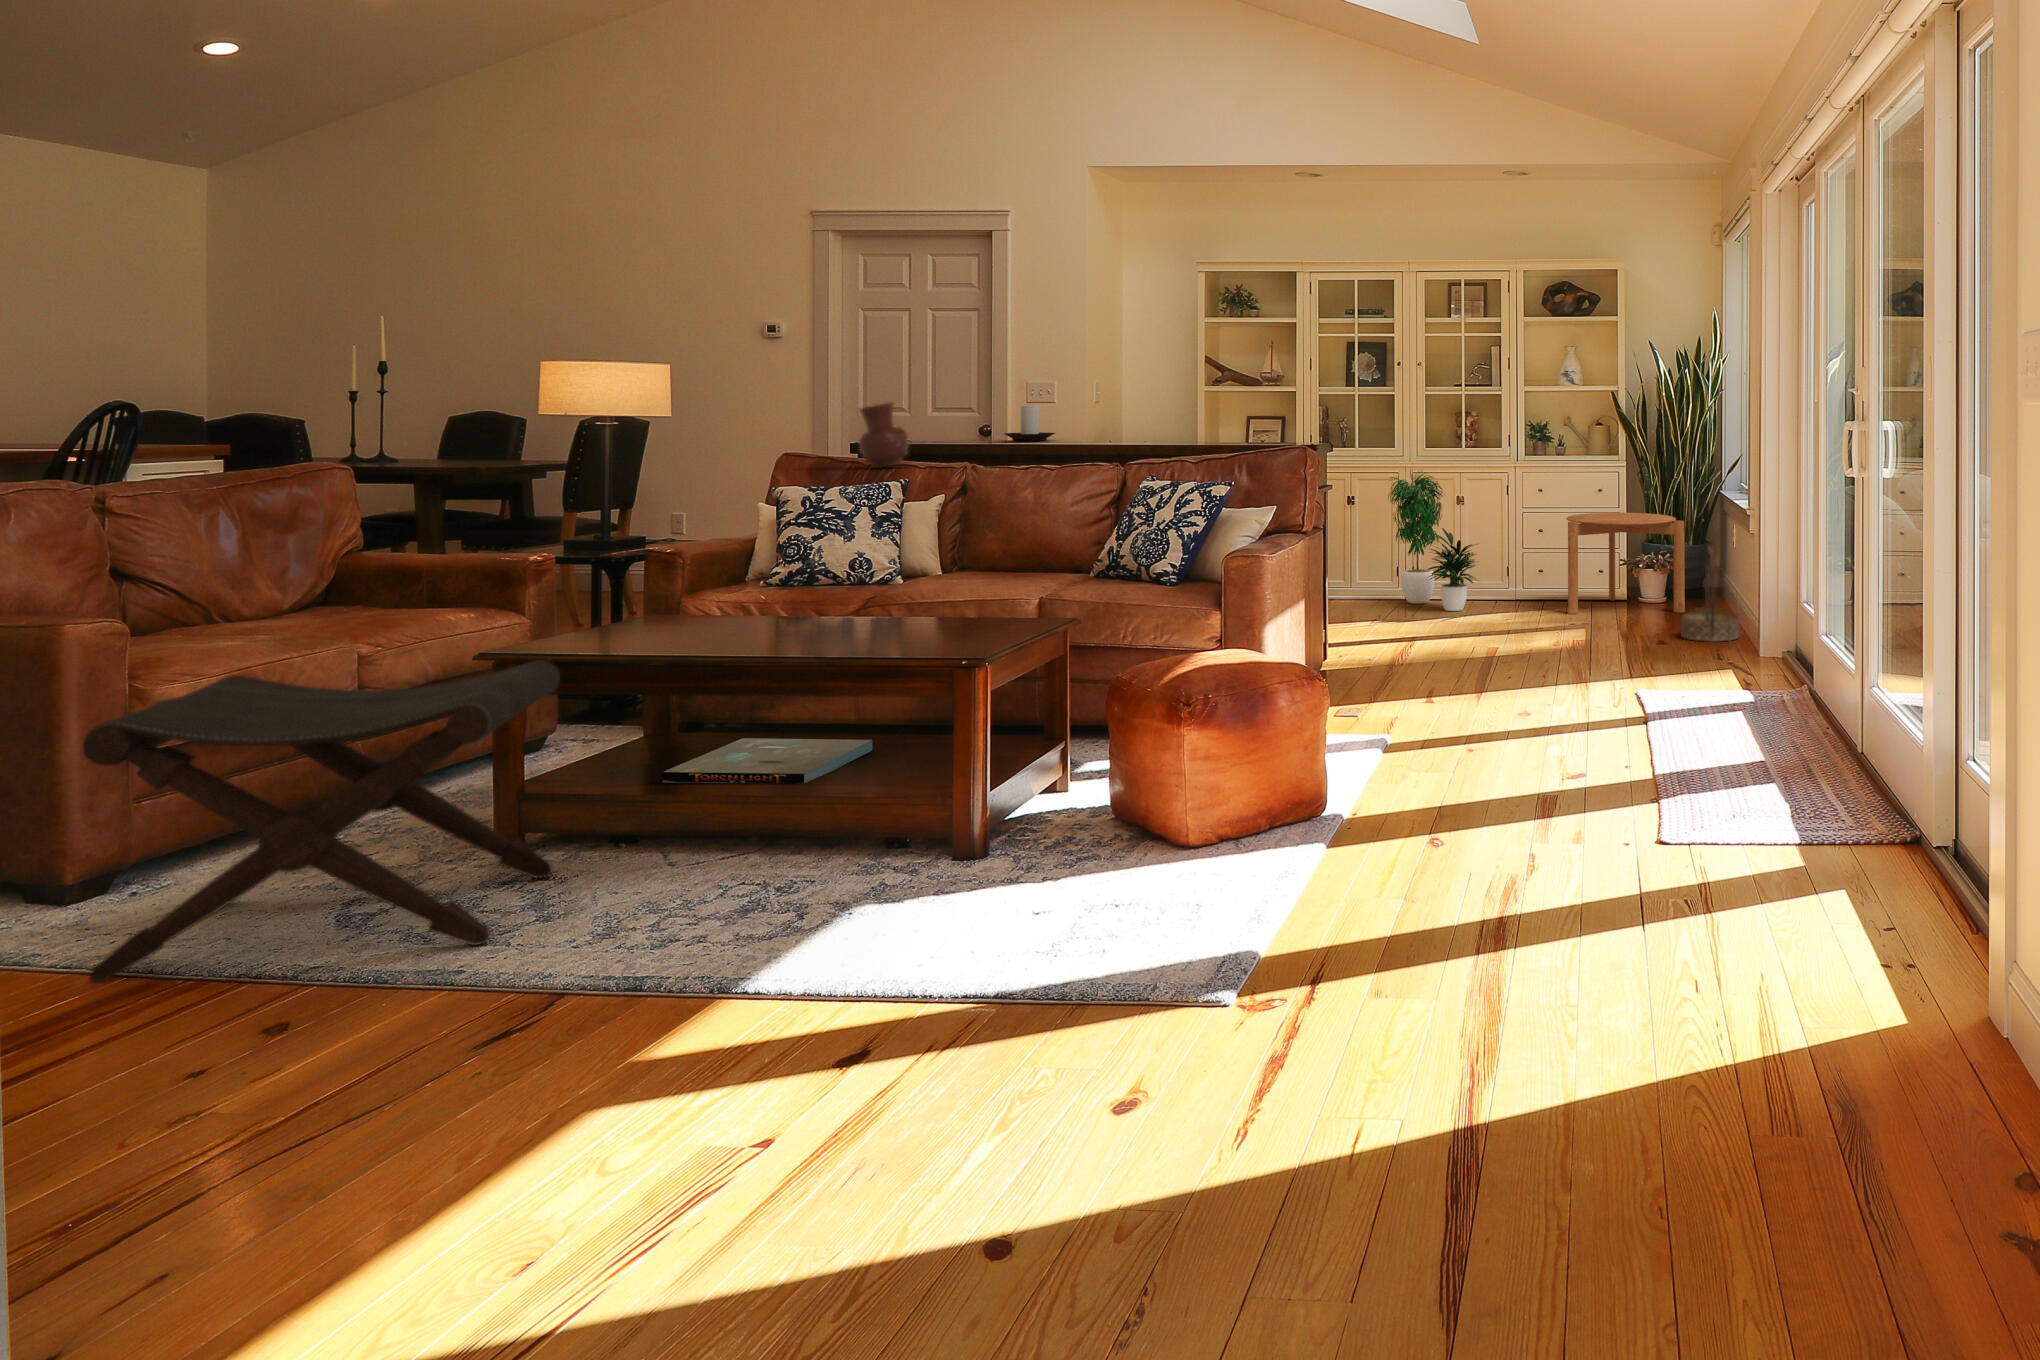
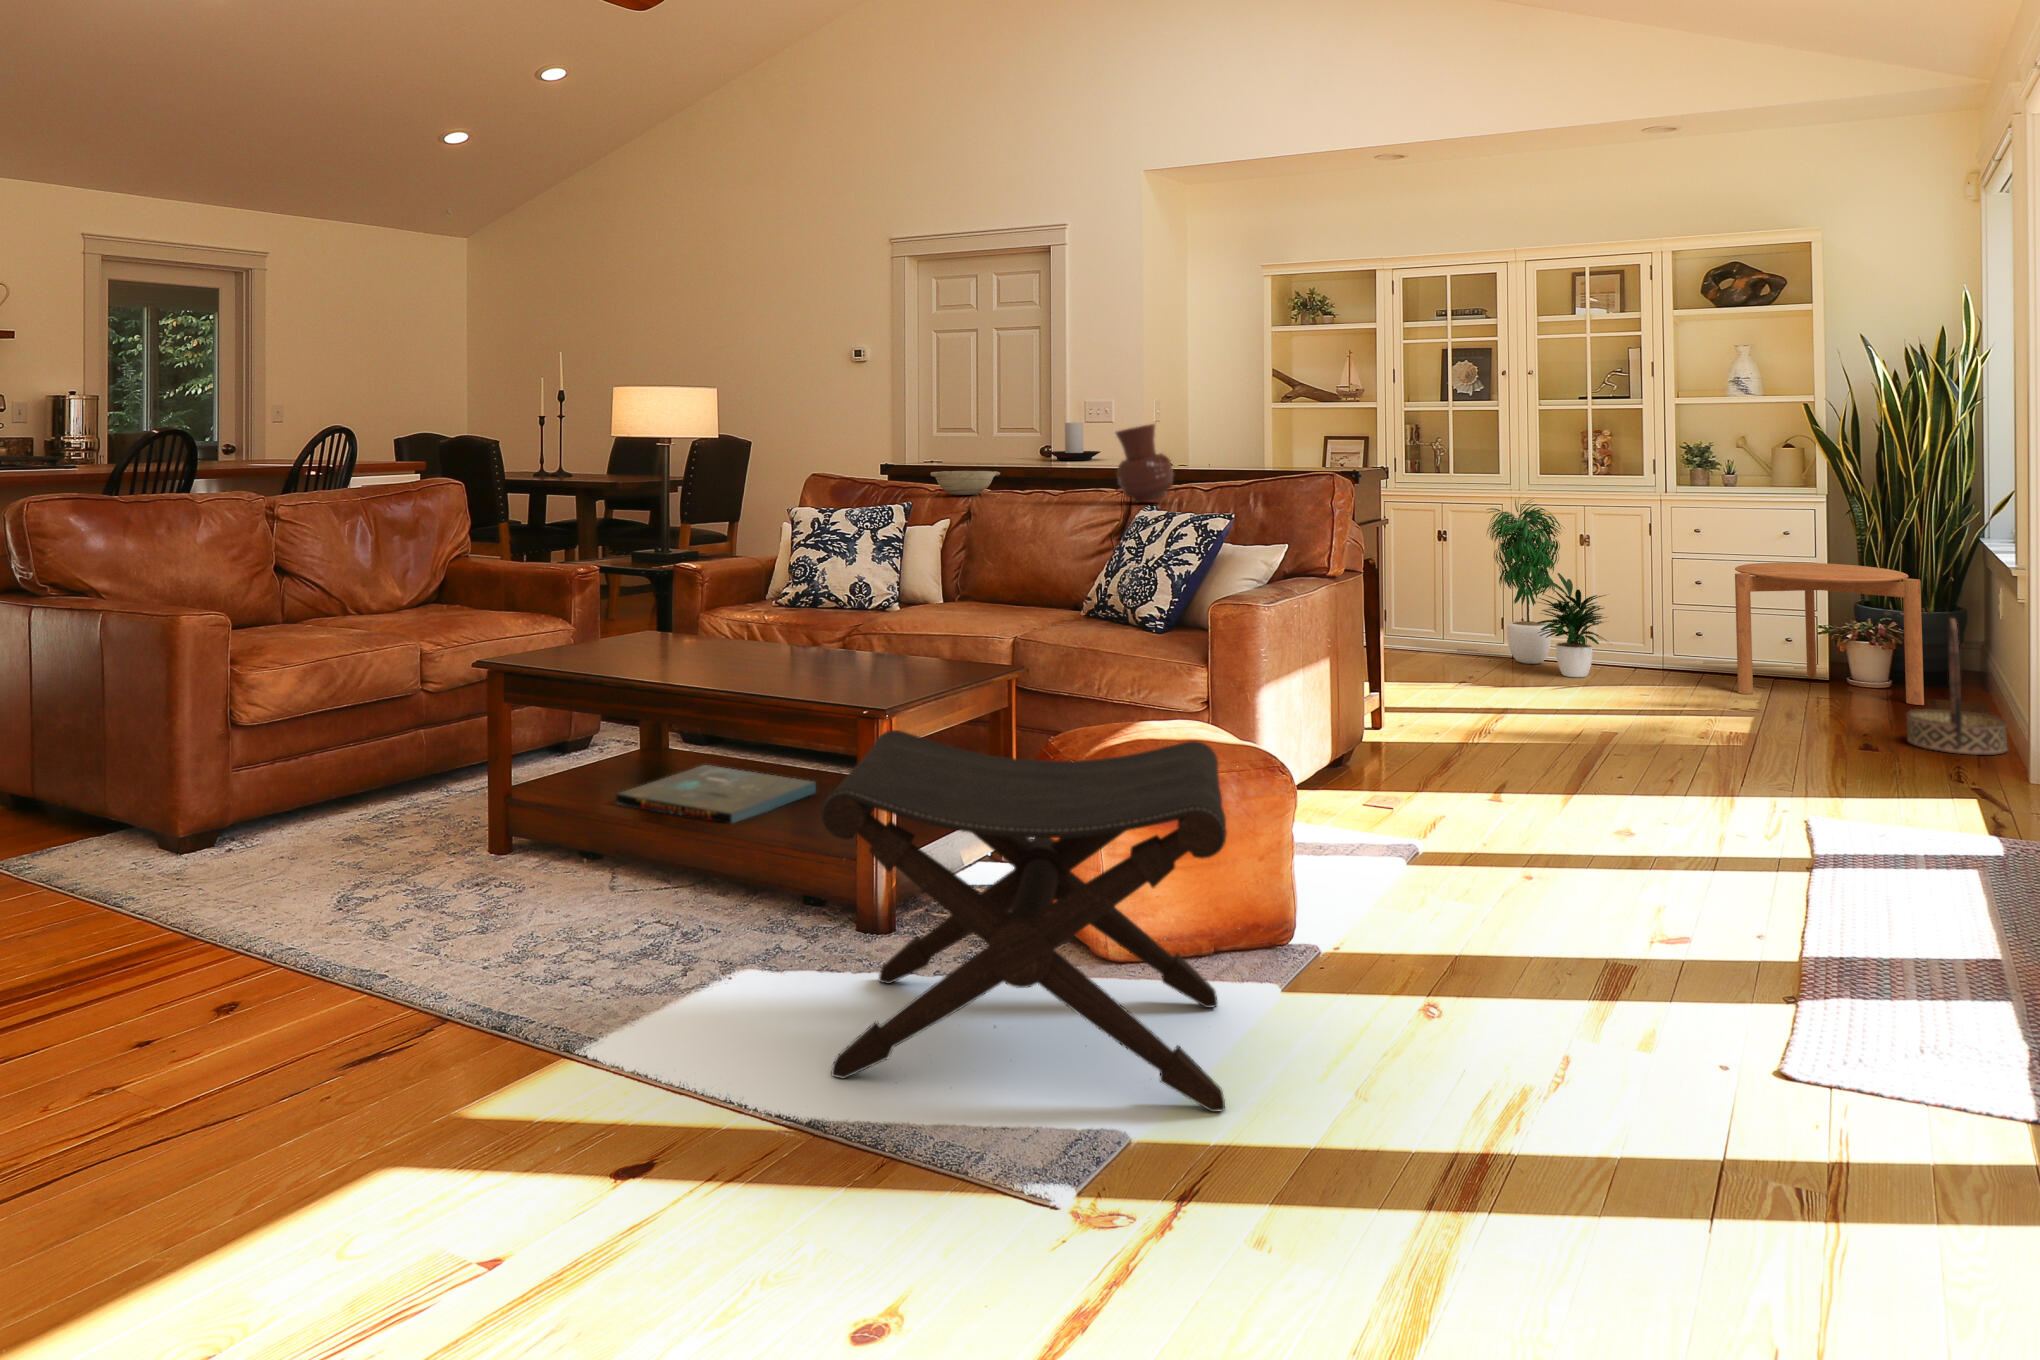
vase: present [859,403,909,468] -> present [1116,424,1173,503]
decorative bowl: none [930,448,996,472] -> present [930,471,1000,495]
footstool: present [83,660,560,982] -> present [822,730,1227,1112]

